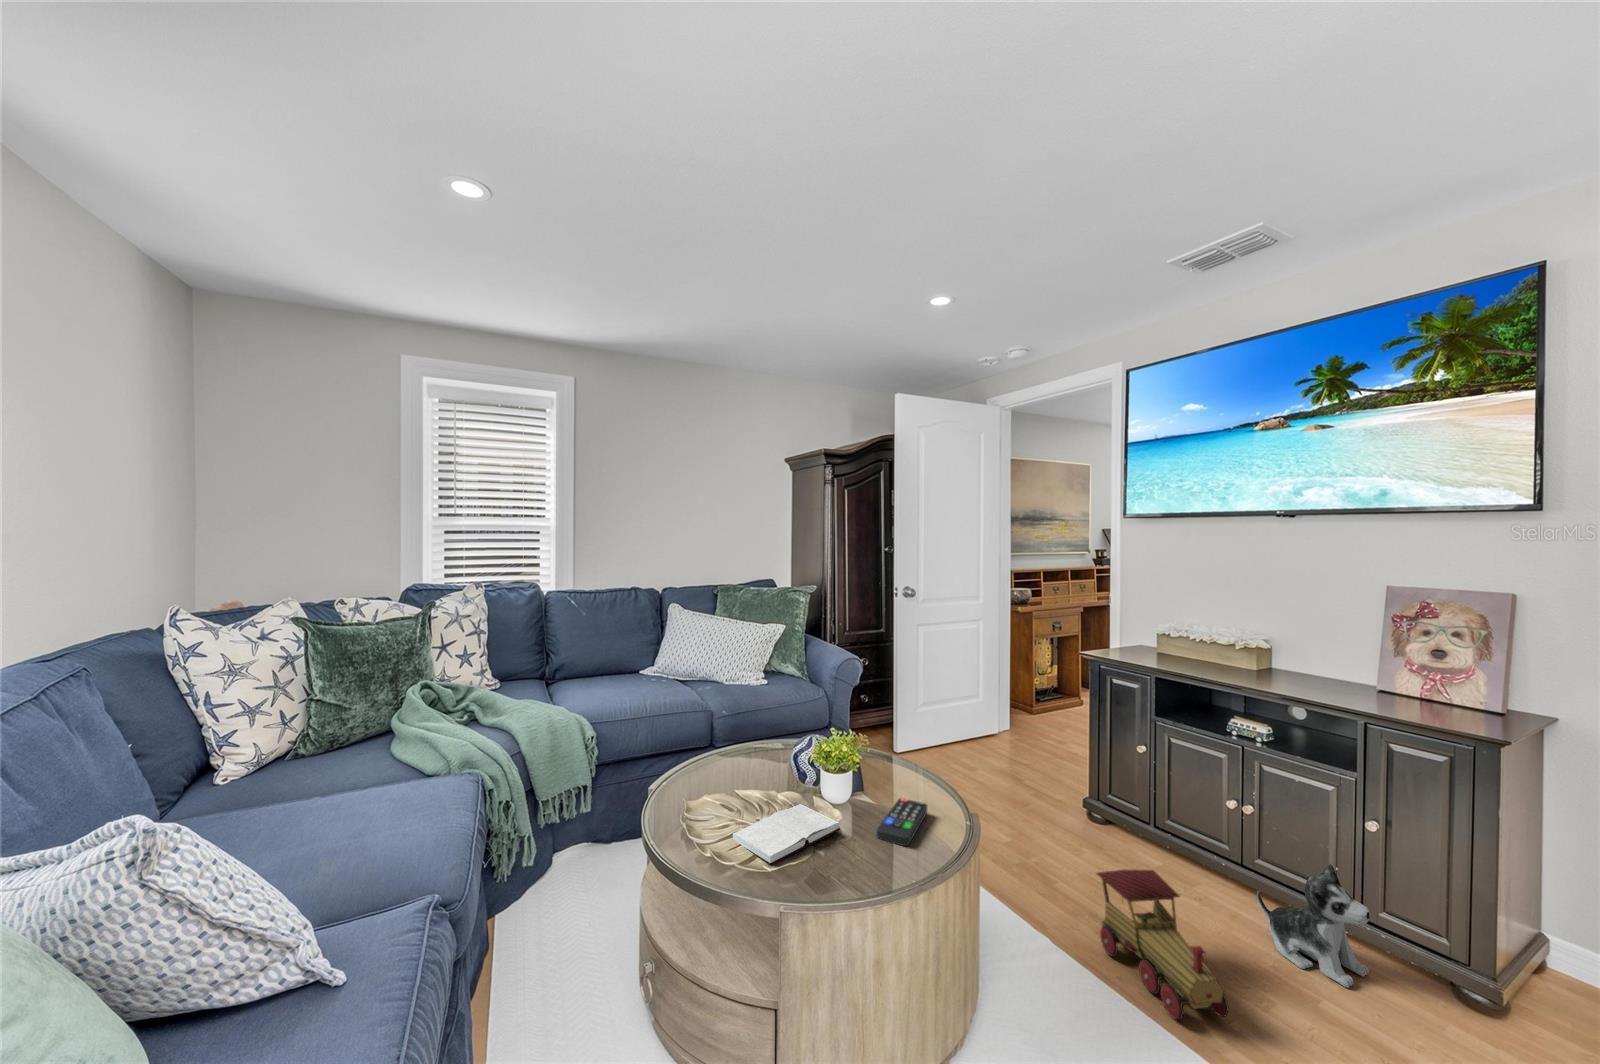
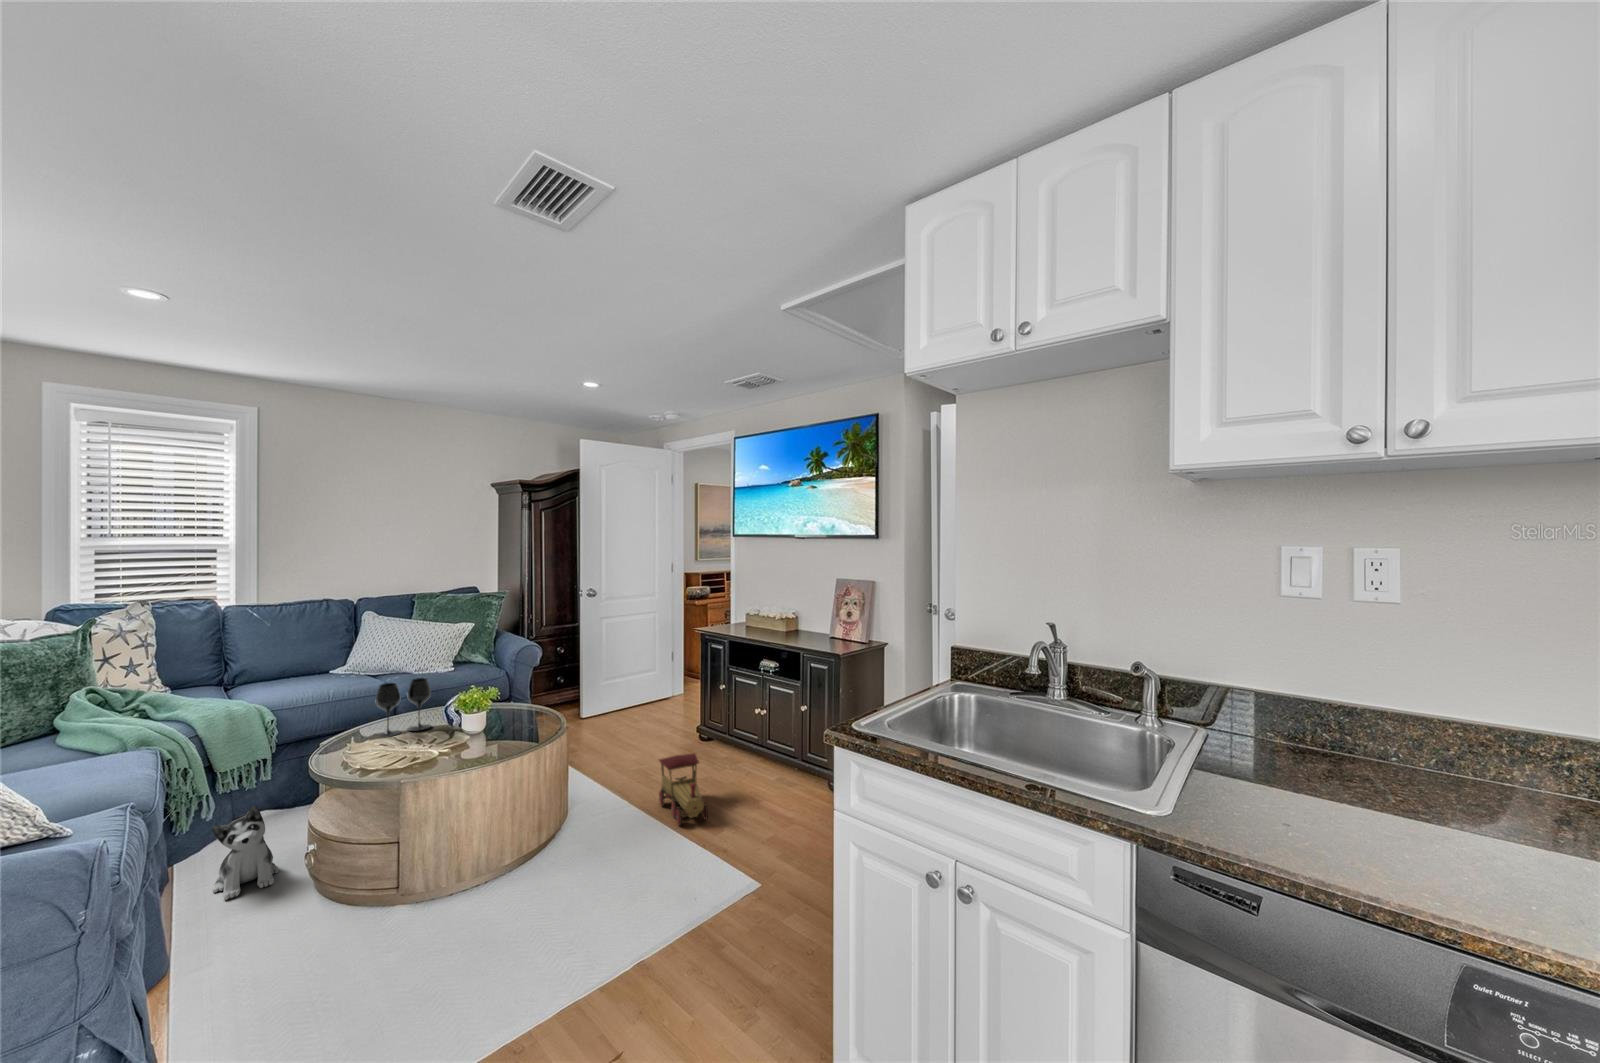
wine glass: none [709,706,774,790] -> present [376,678,431,737]
remote control: present [877,798,927,846] -> none [493,727,538,750]
hardback book: present [733,804,840,866] -> none [381,737,467,768]
plush toy: present [1257,864,1371,988] -> present [212,806,279,900]

